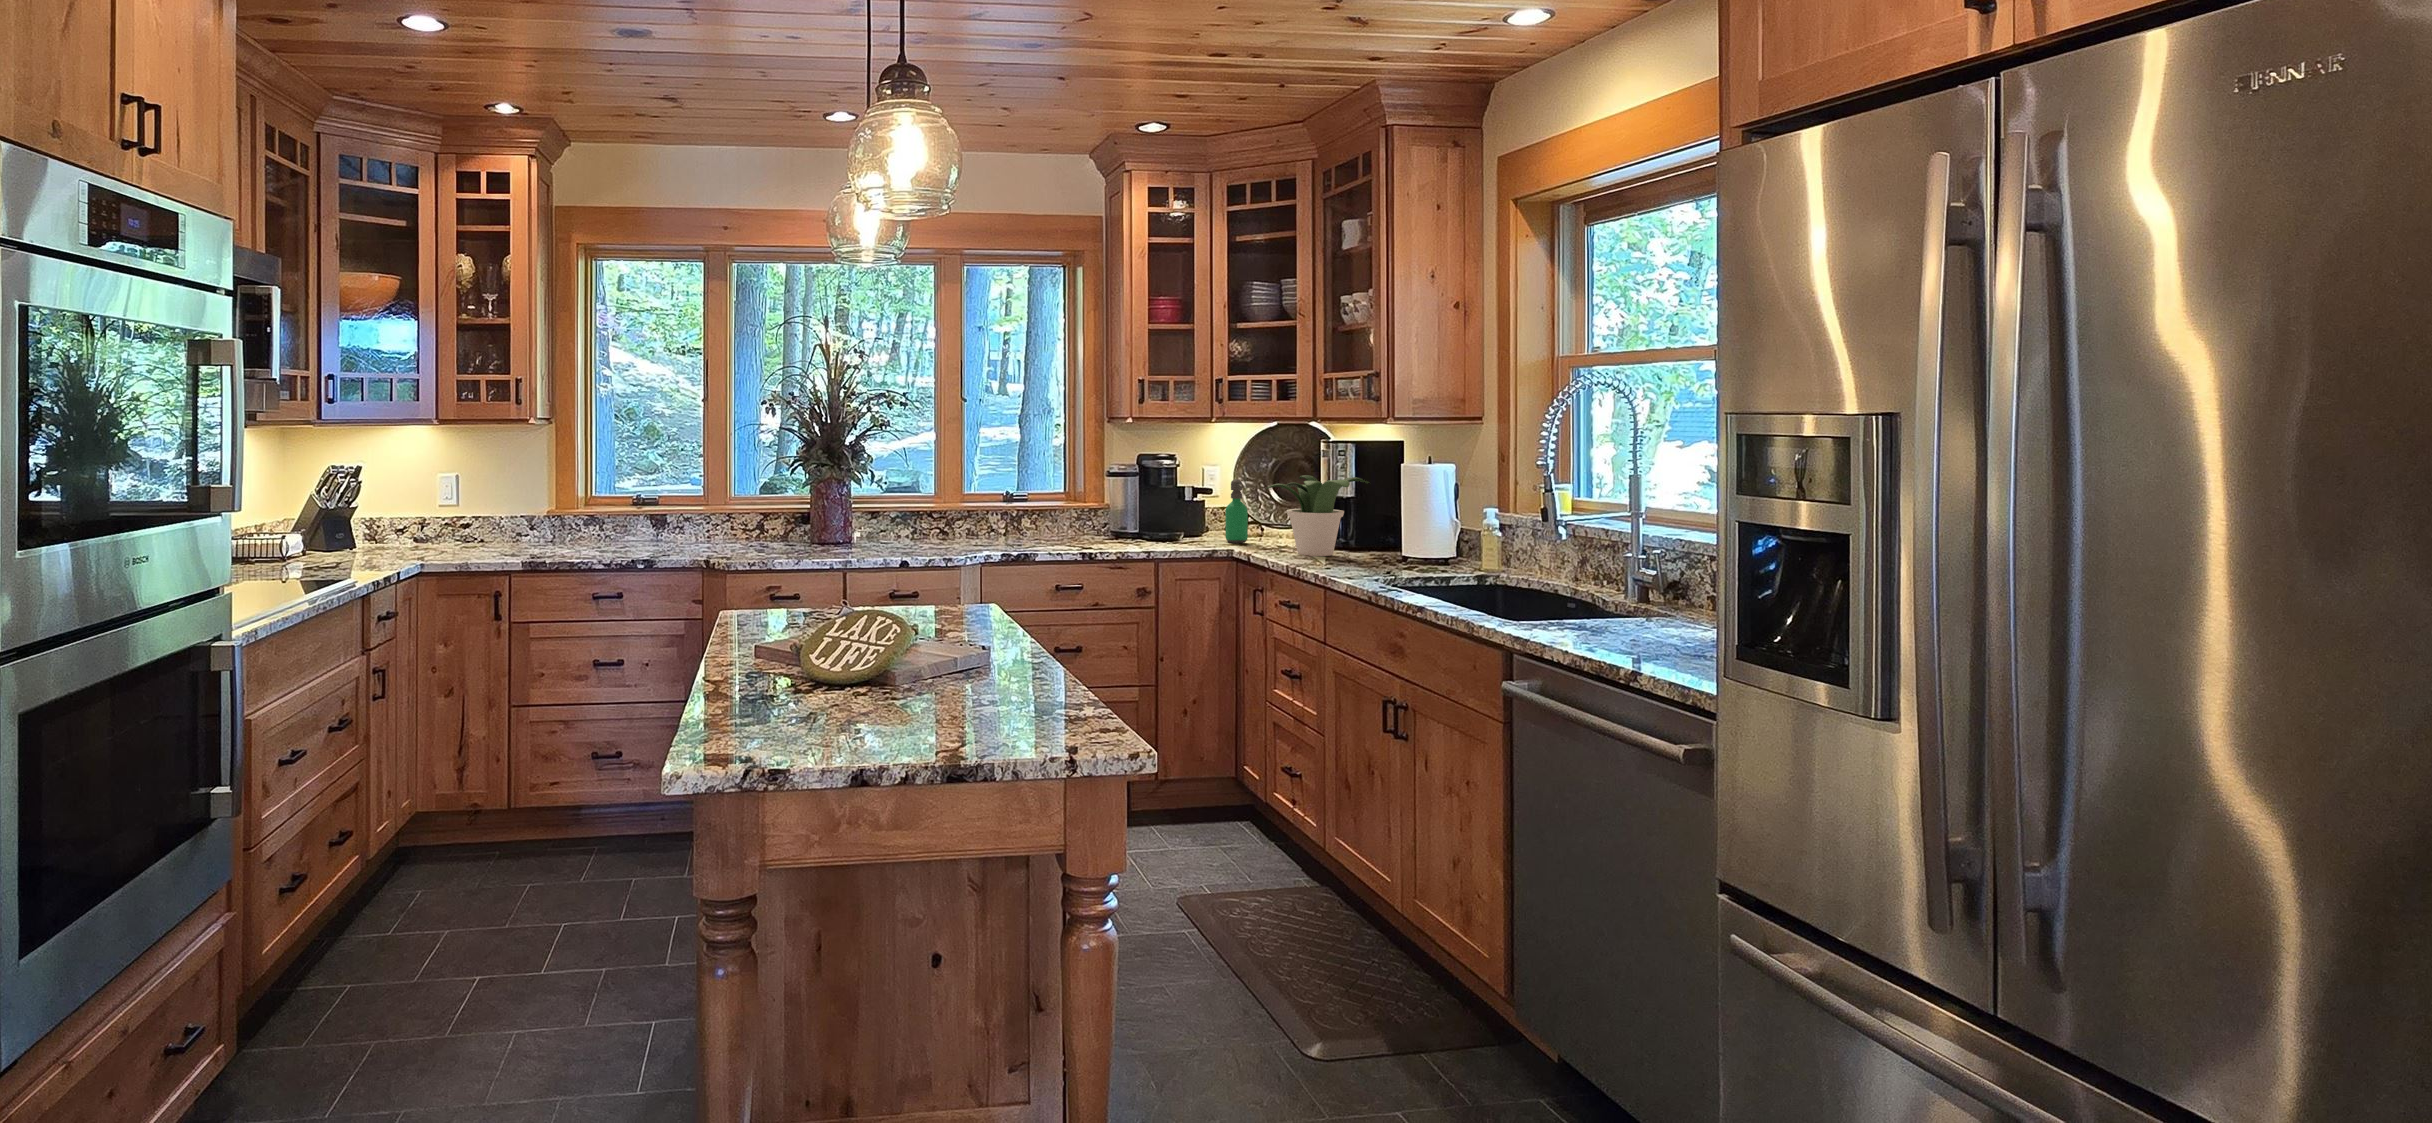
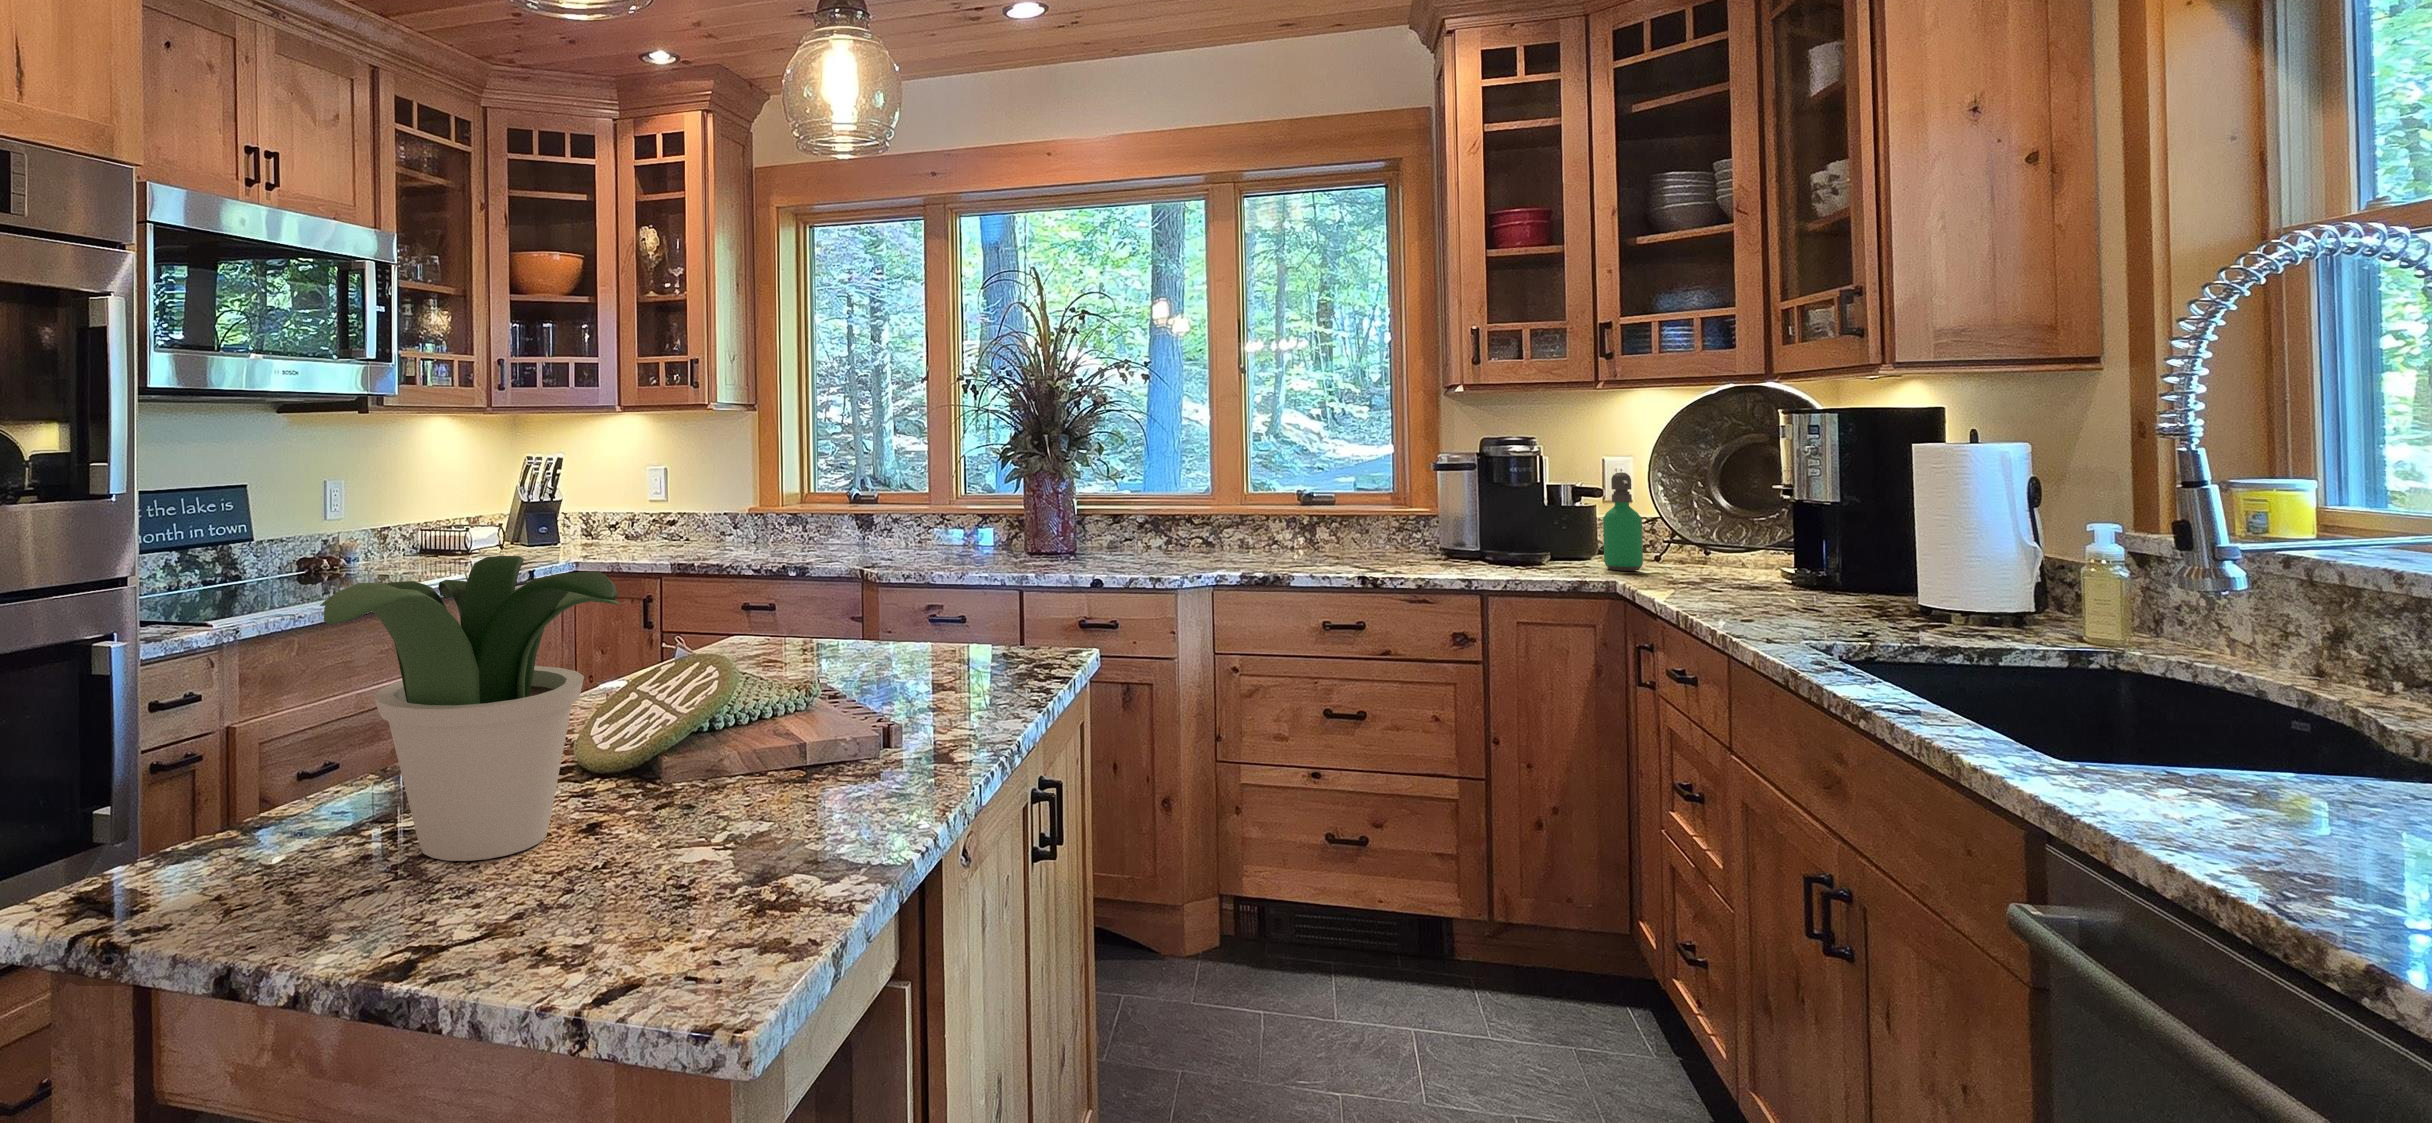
potted plant: present [1267,475,1369,556] -> present [320,556,620,861]

